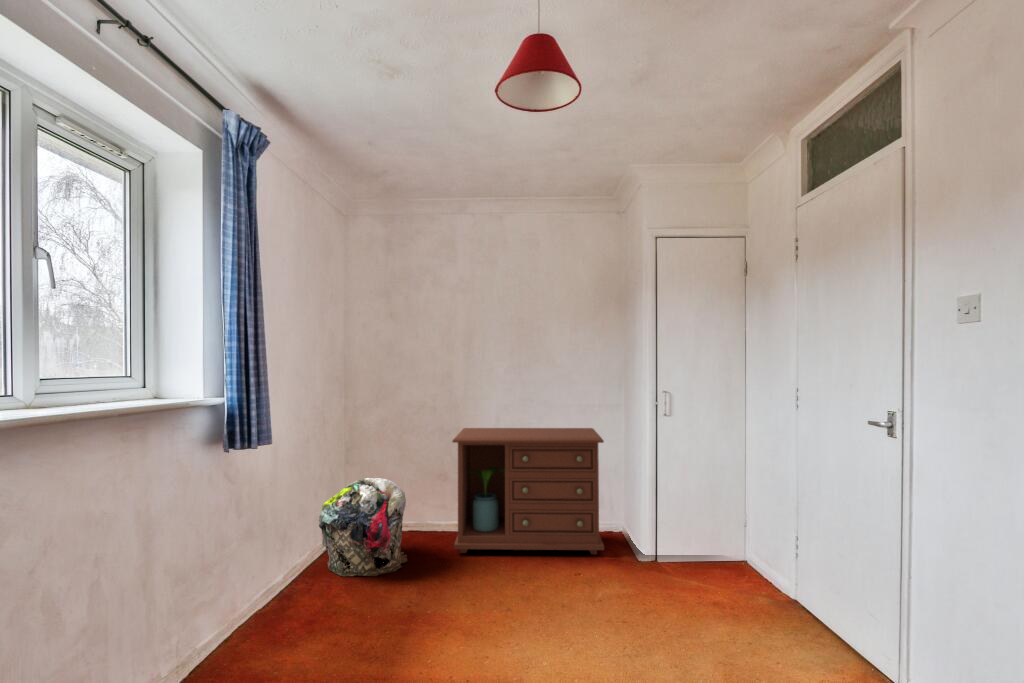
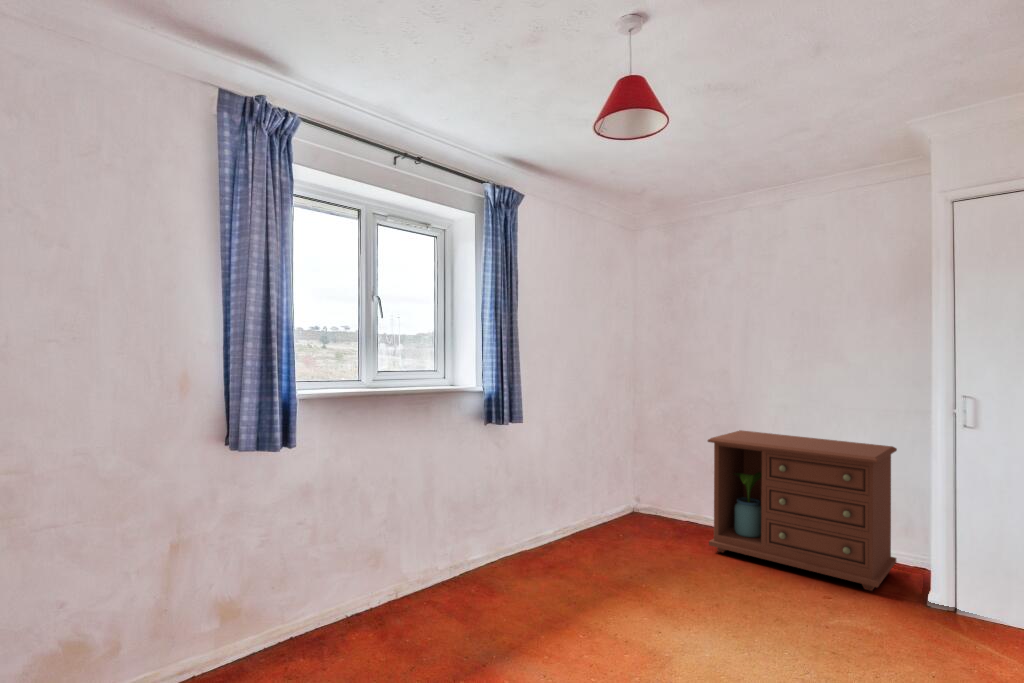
laundry basket: present [319,478,407,577] -> none [589,464,666,550]

